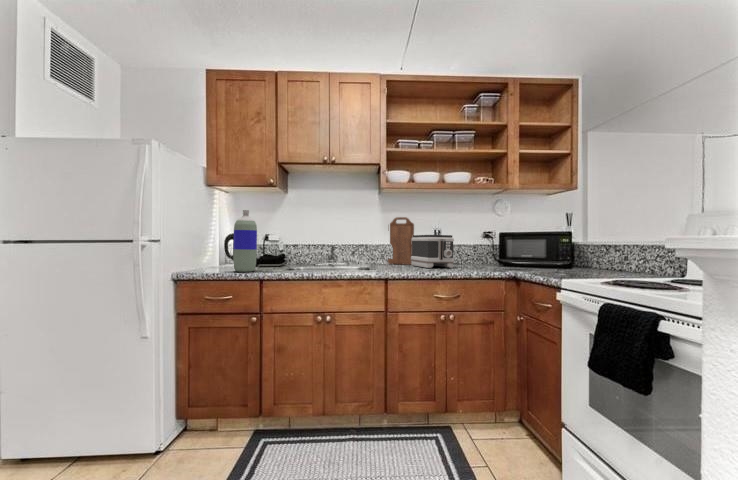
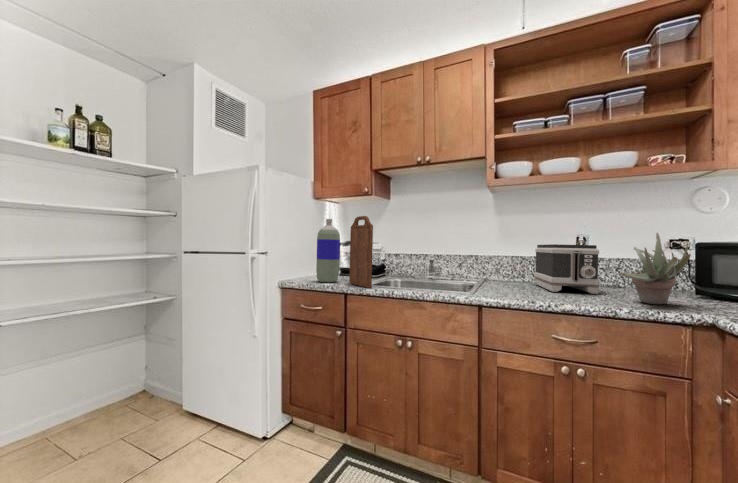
cutting board: present [388,217,414,265] -> present [349,216,373,288]
succulent plant: none [469,227,499,270] -> present [621,233,691,304]

